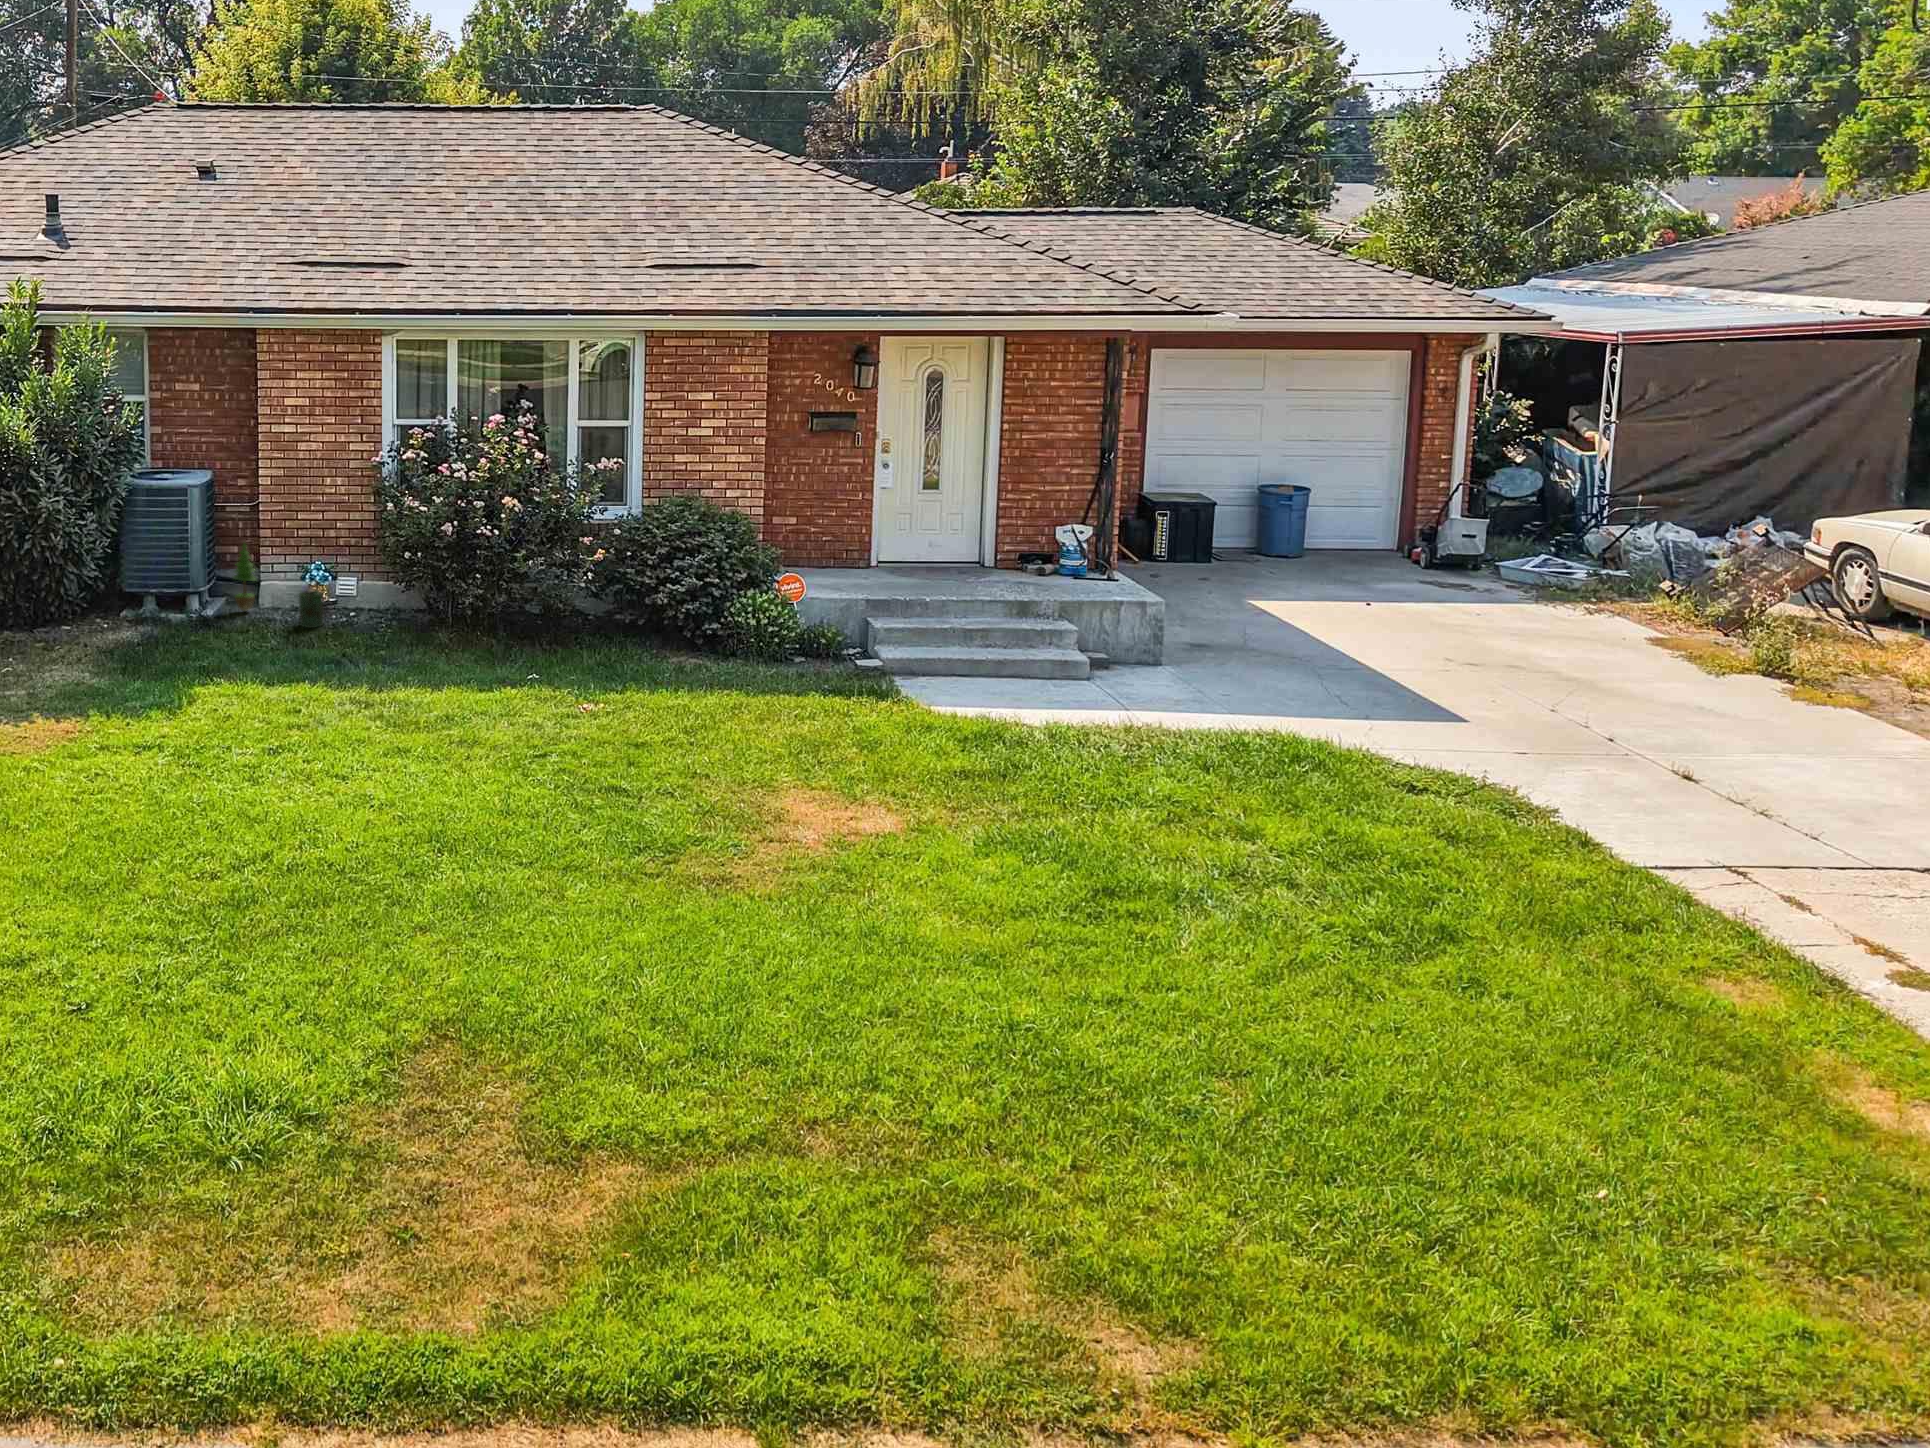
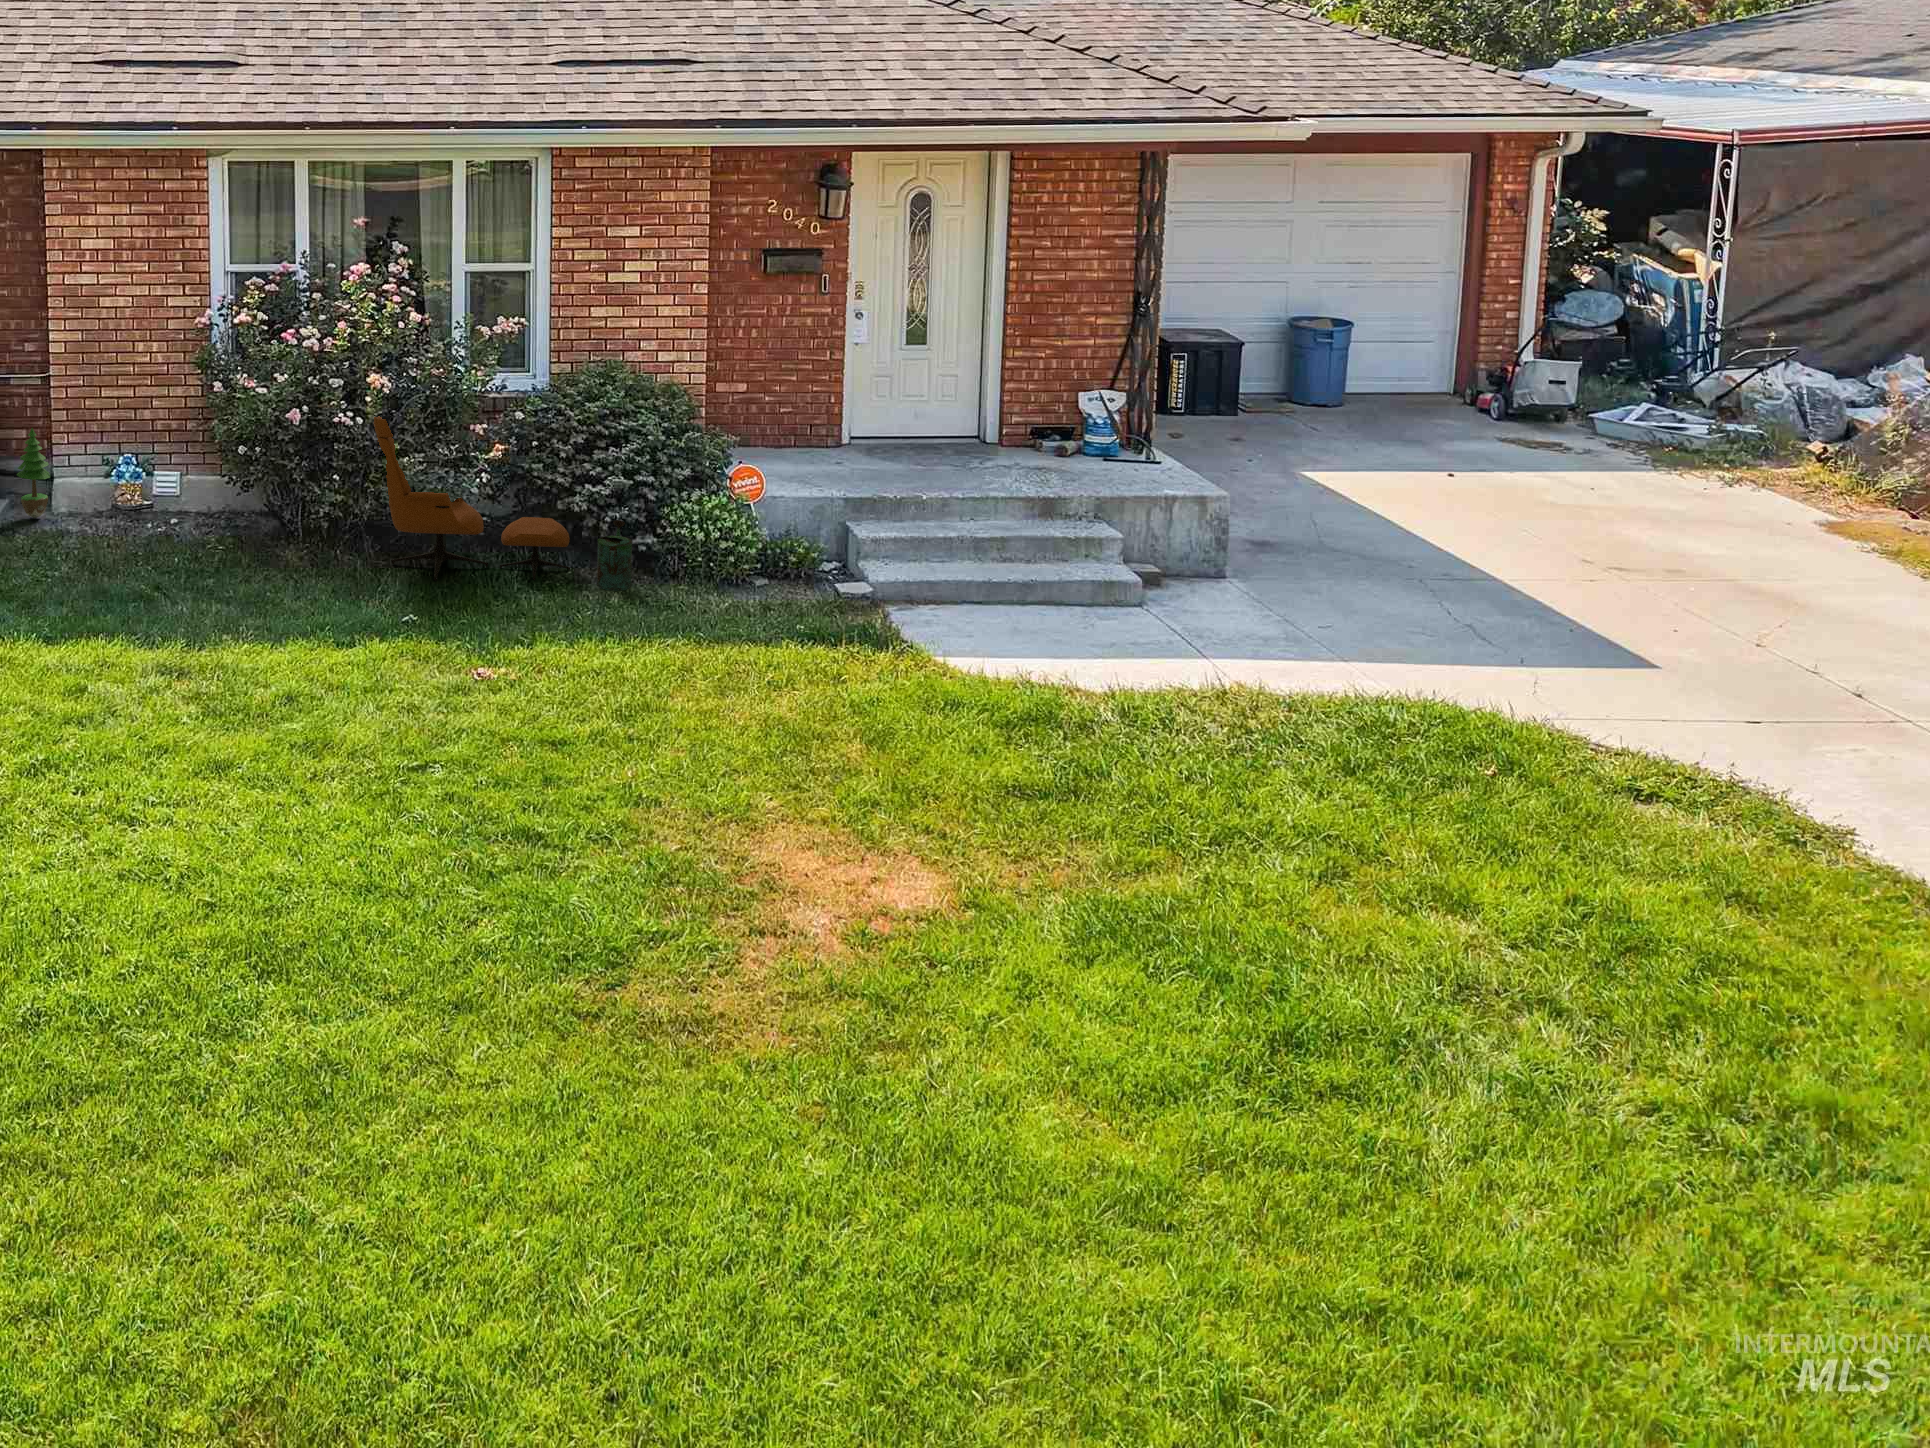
lounge chair: none [508,523,655,653] -> present [374,416,570,581]
watering can: present [299,582,323,628] -> present [597,520,632,591]

